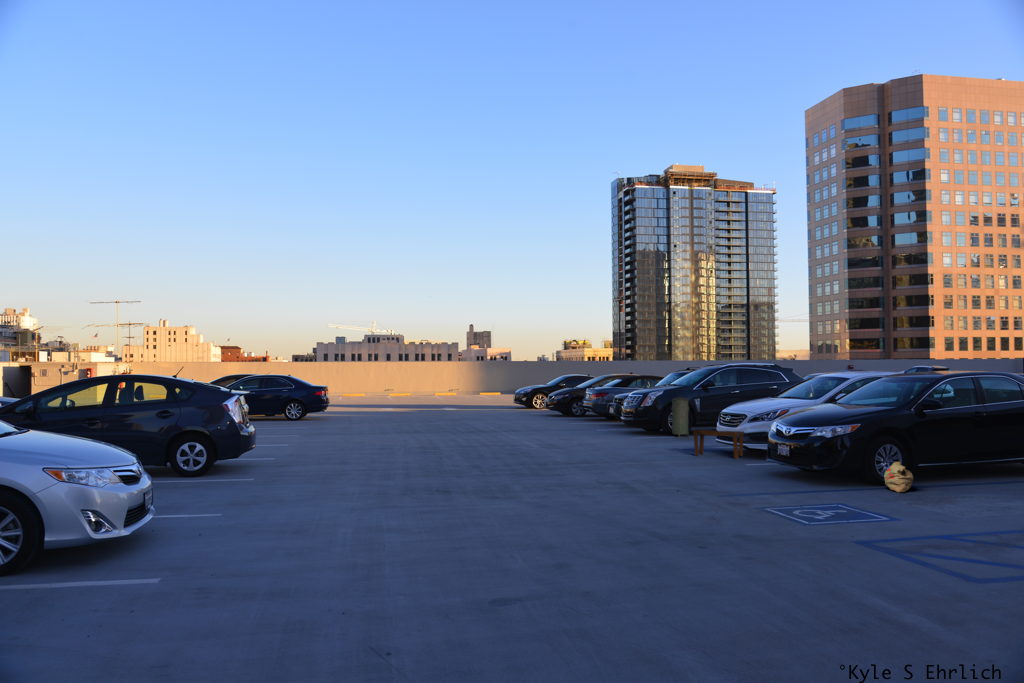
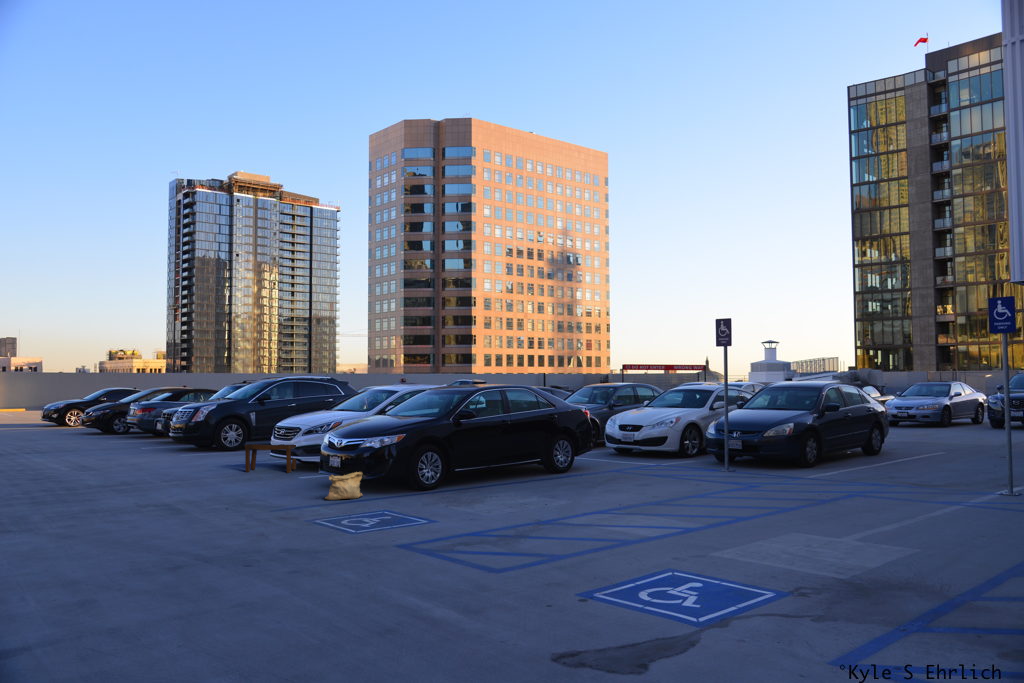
trash can: present [671,397,689,437] -> none [225,410,245,453]
bag: present [884,462,914,492] -> present [325,472,362,500]

